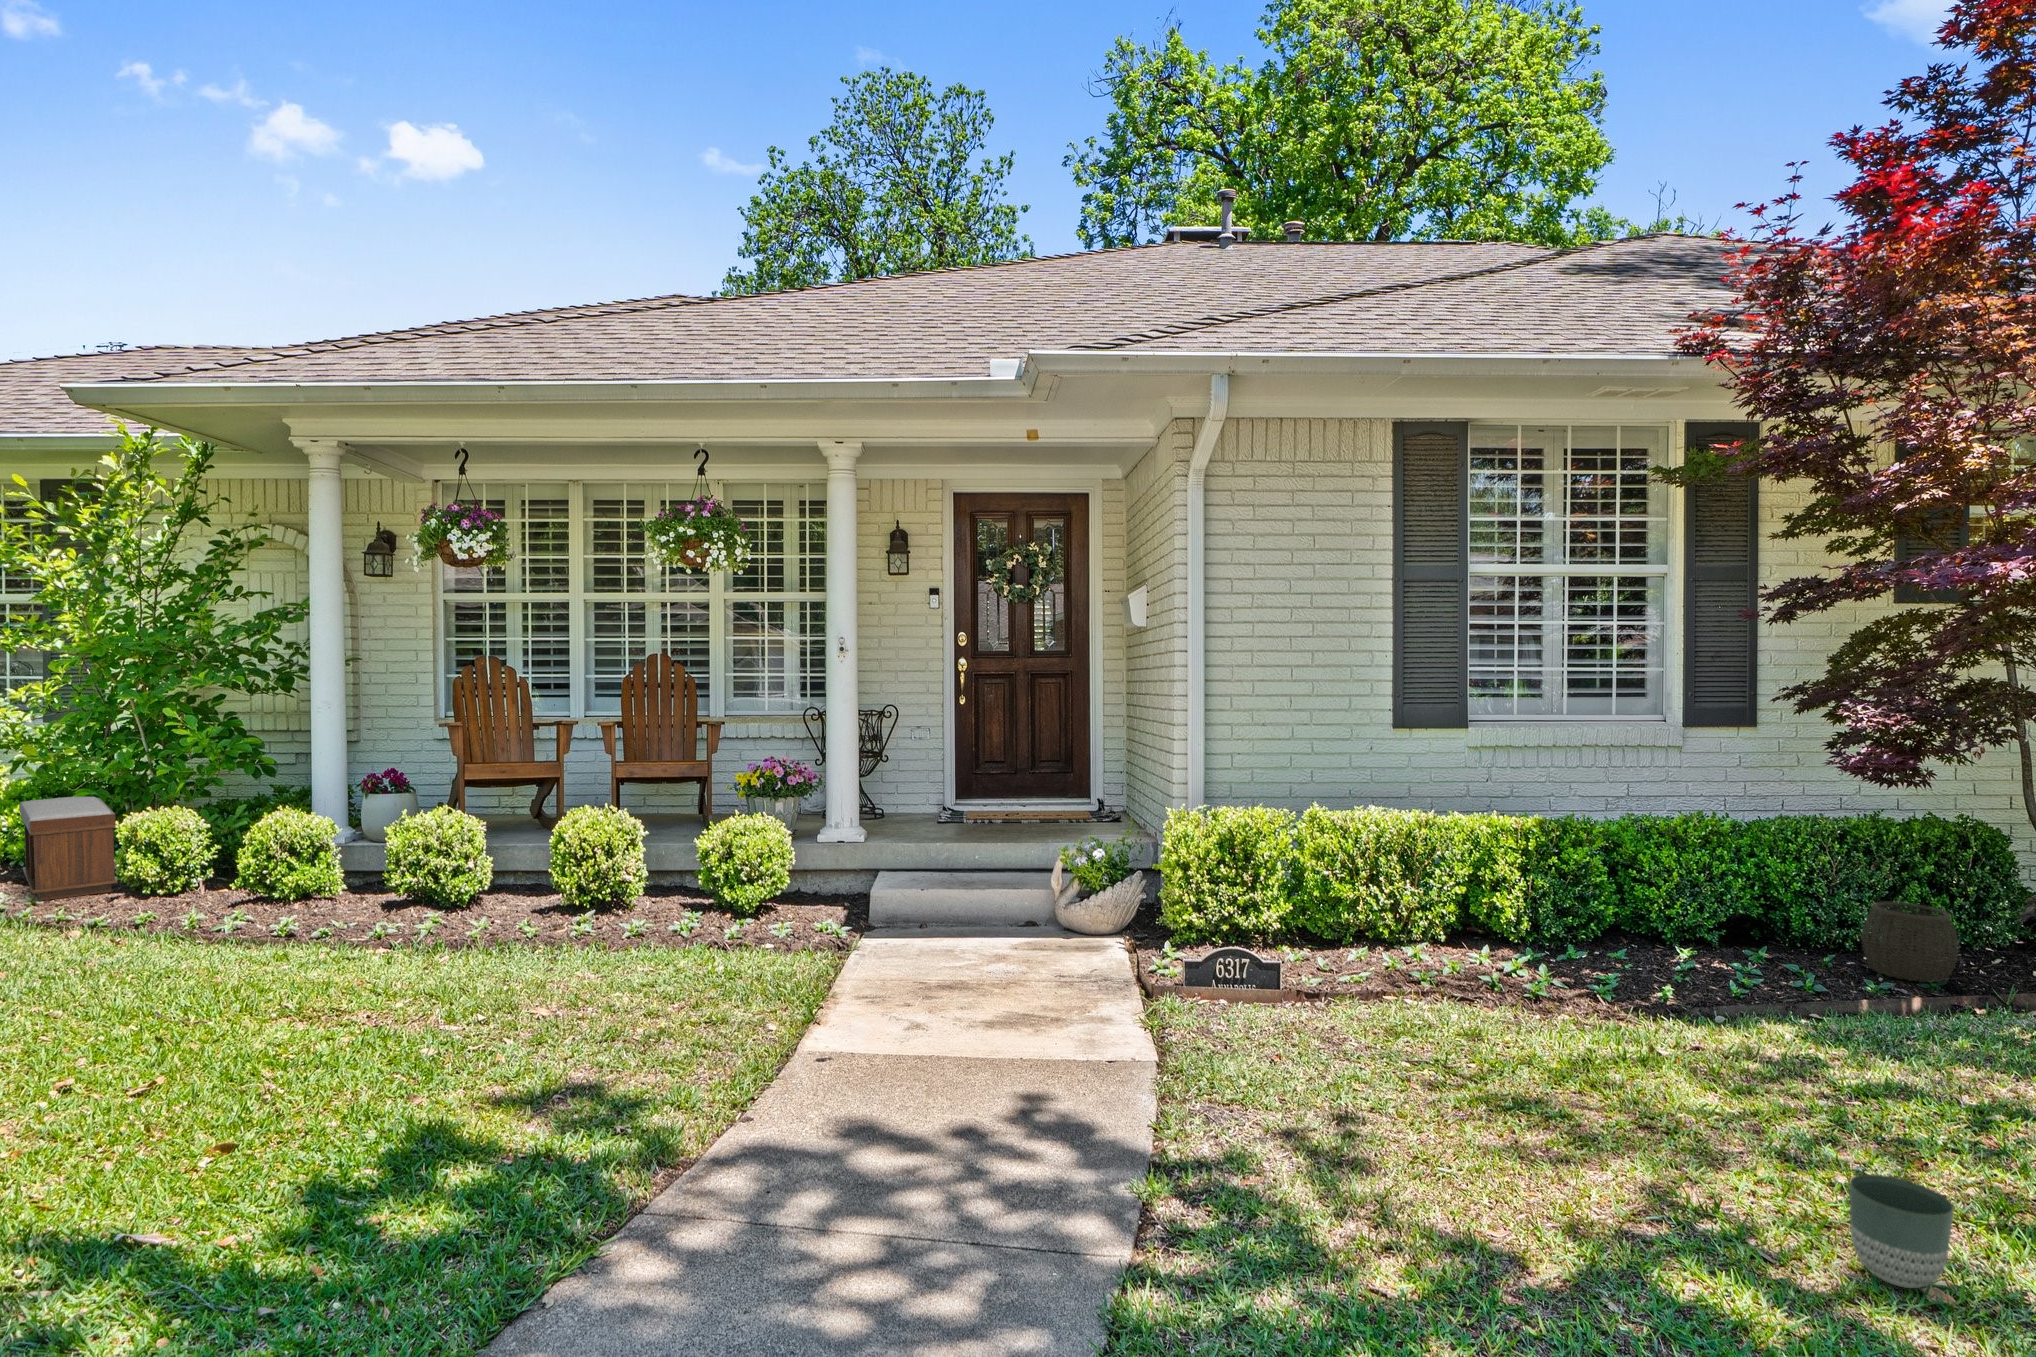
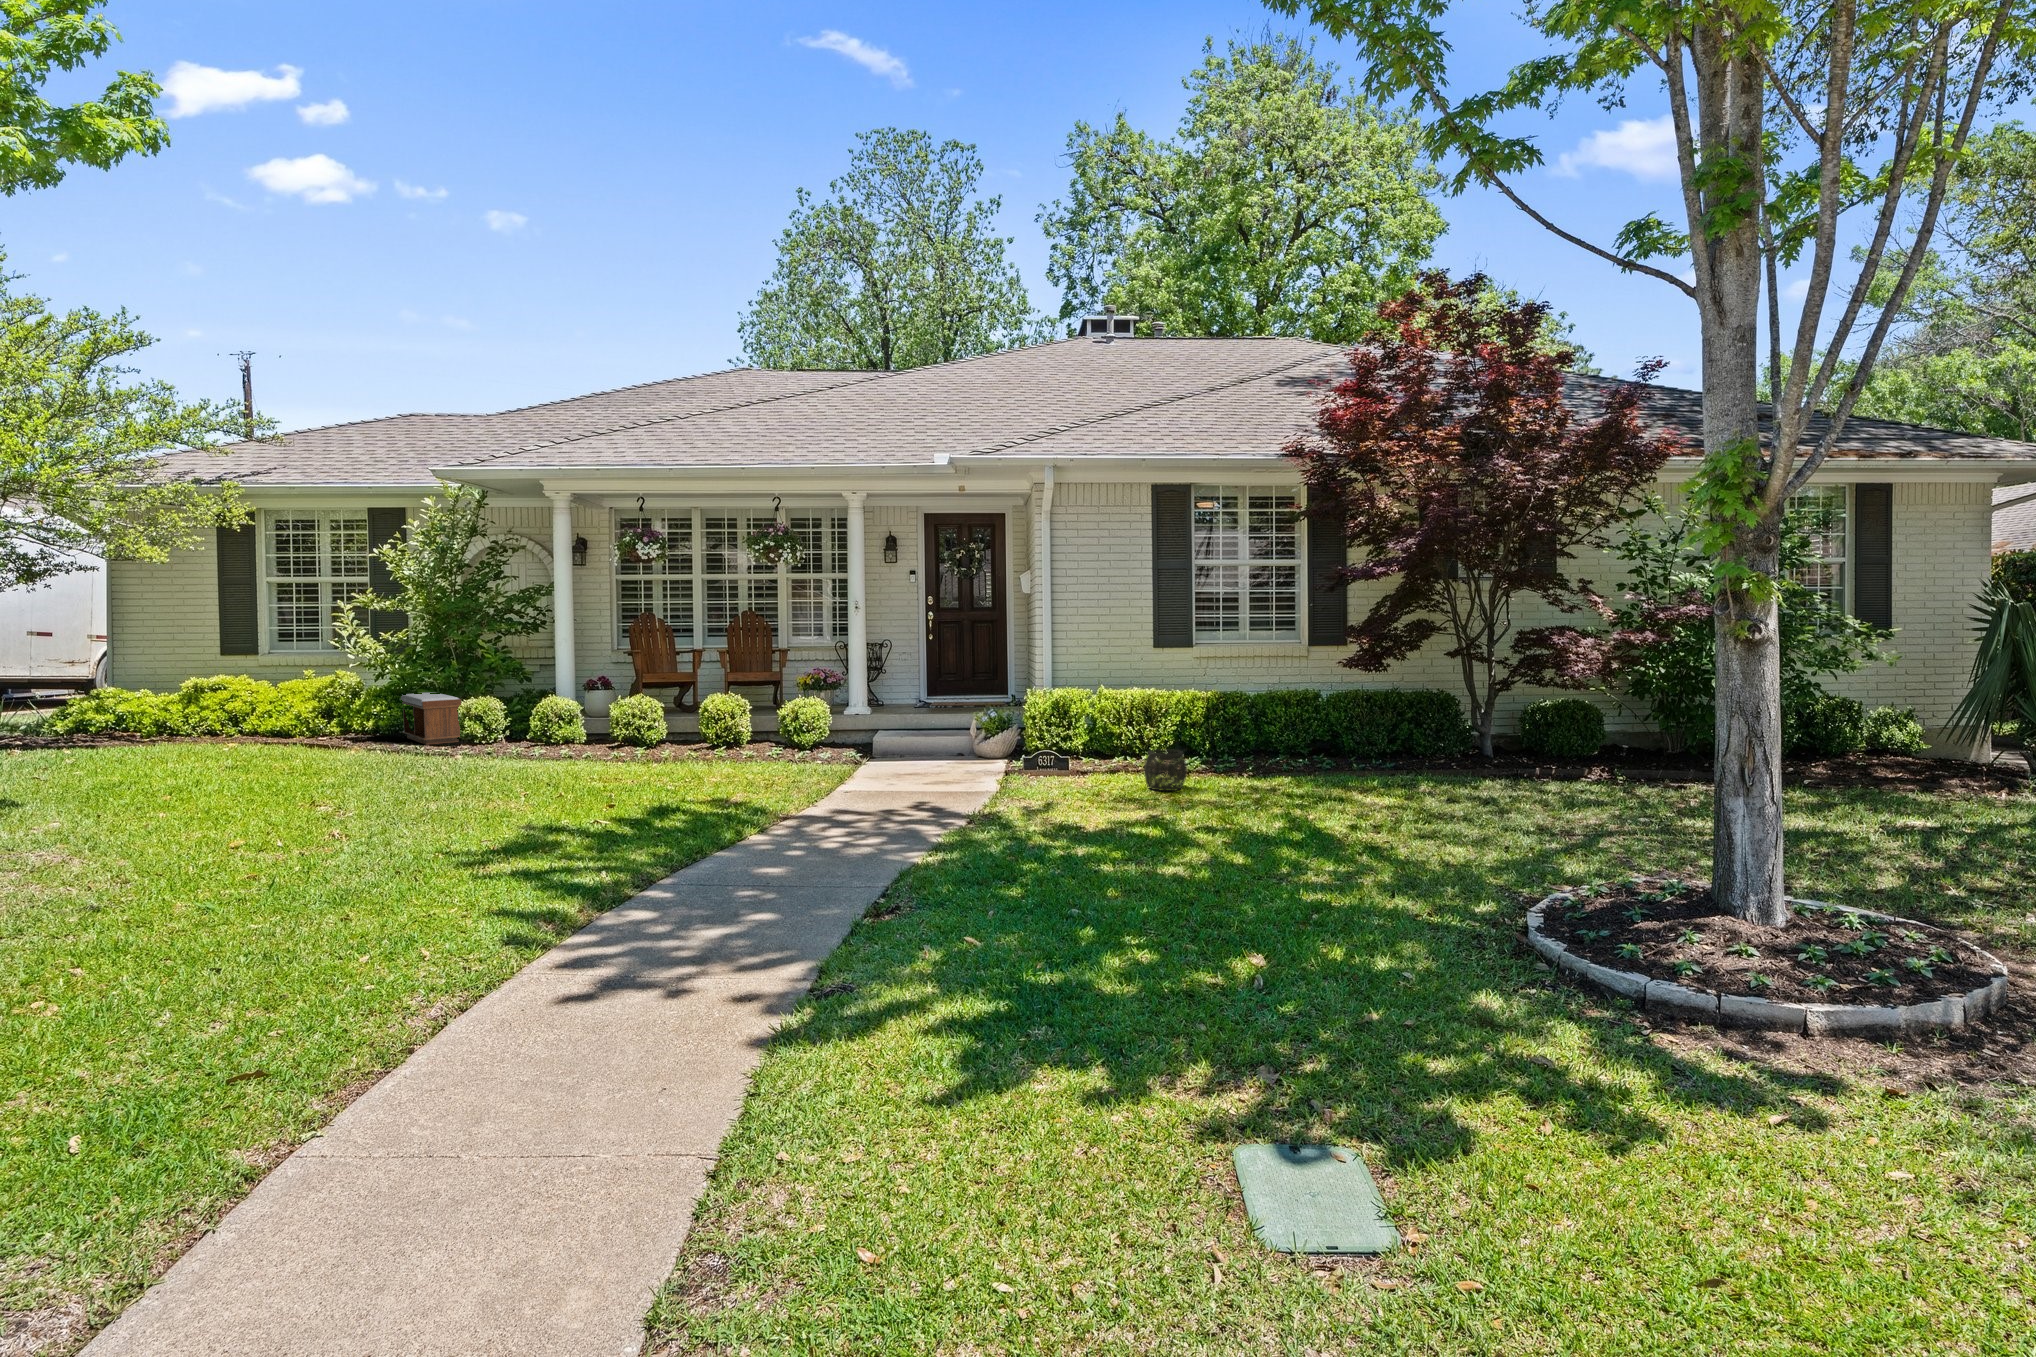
woven basket: present [1862,902,1959,982] -> present [1144,749,1187,791]
planter: present [1849,1174,1954,1288] -> none [1211,790,1240,824]

